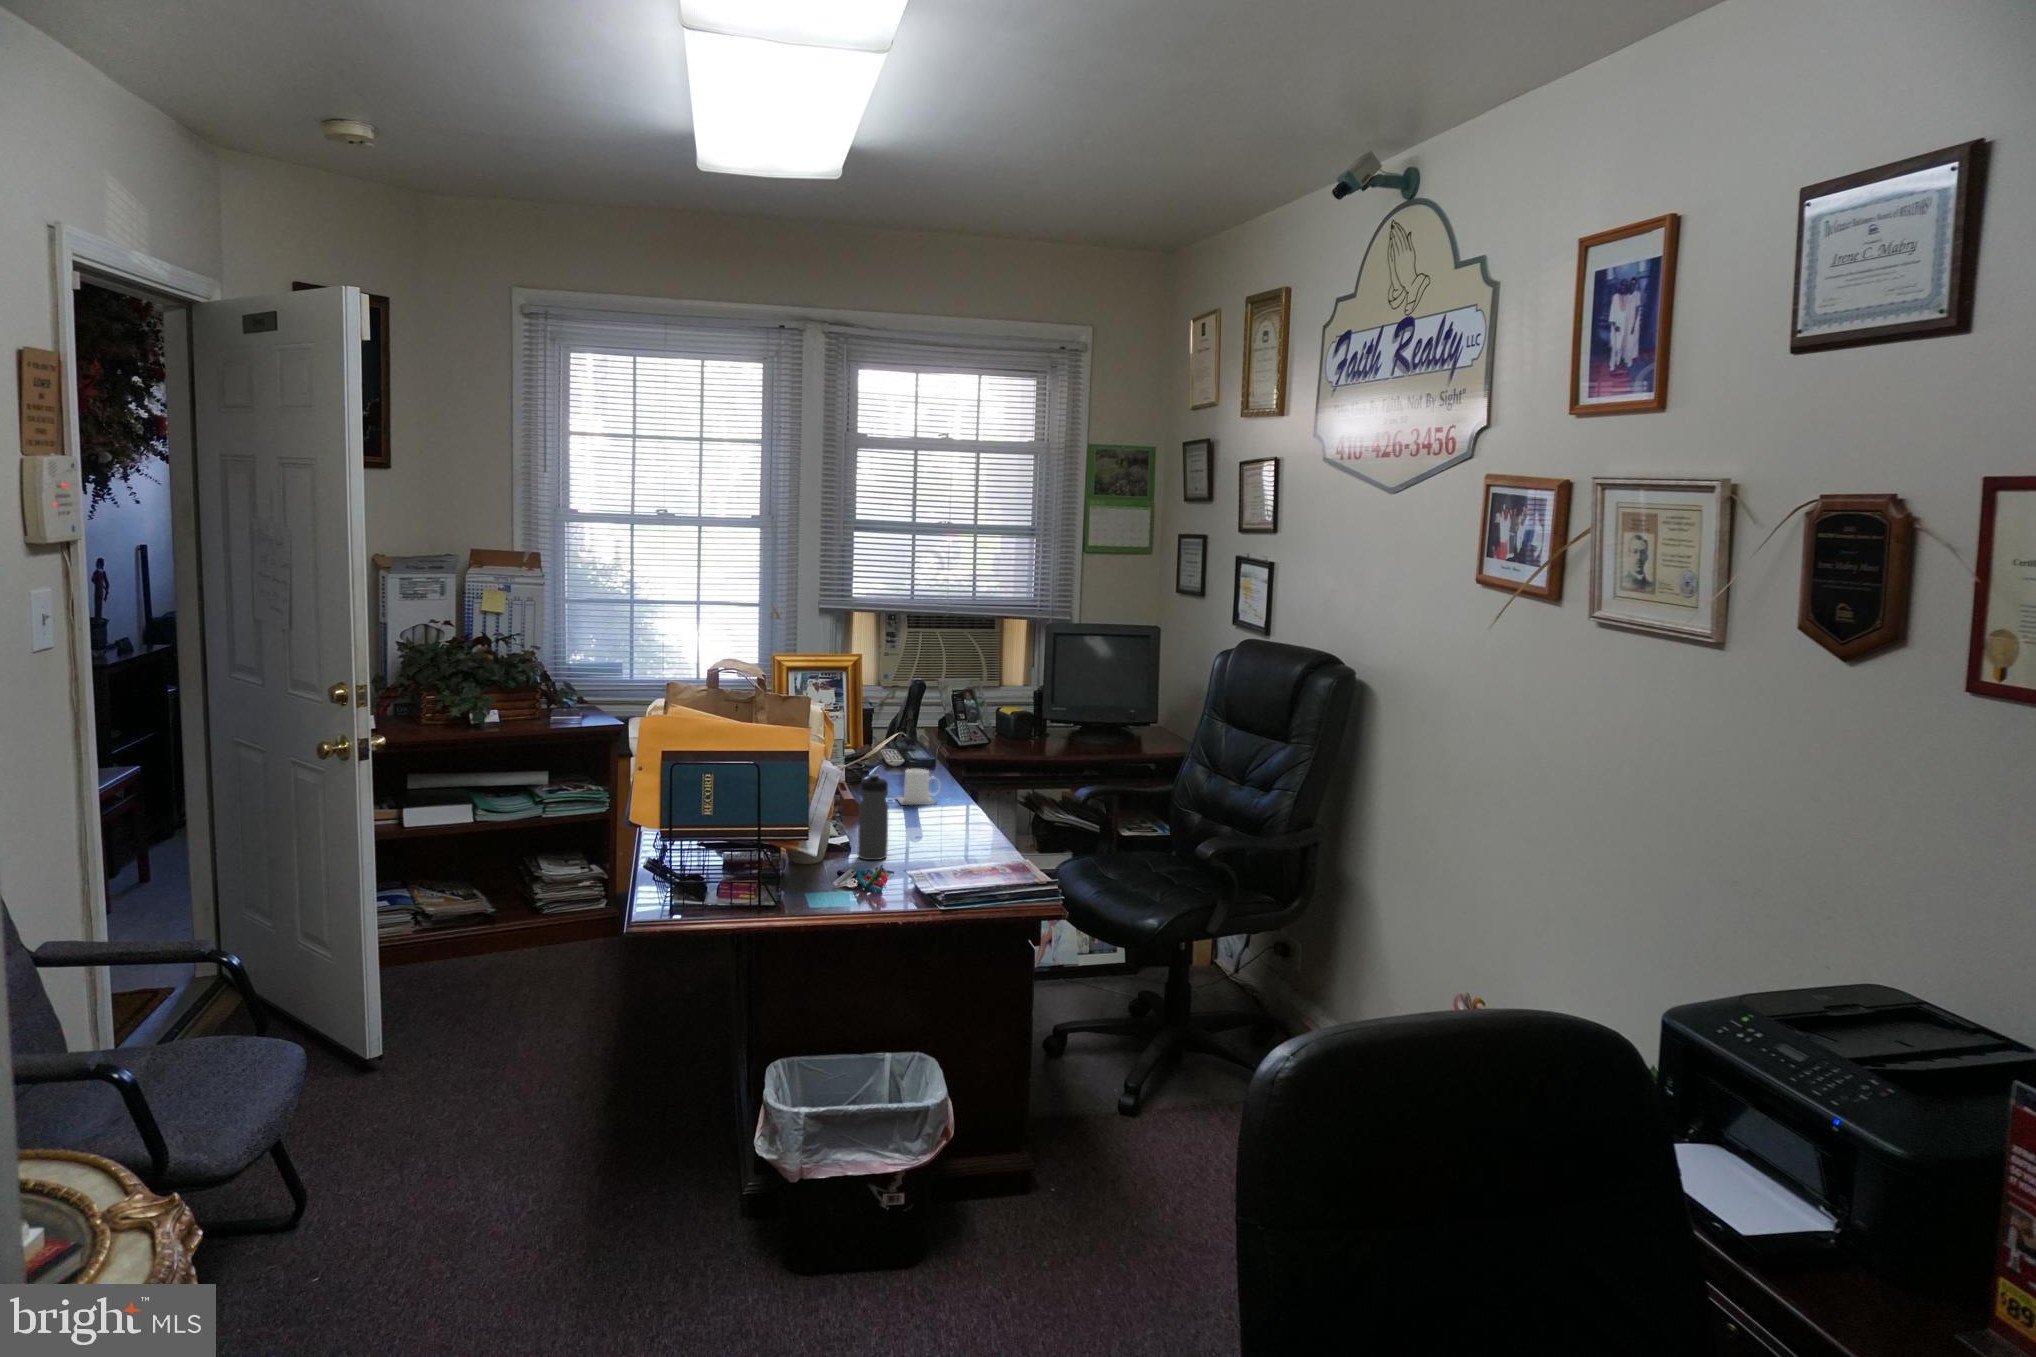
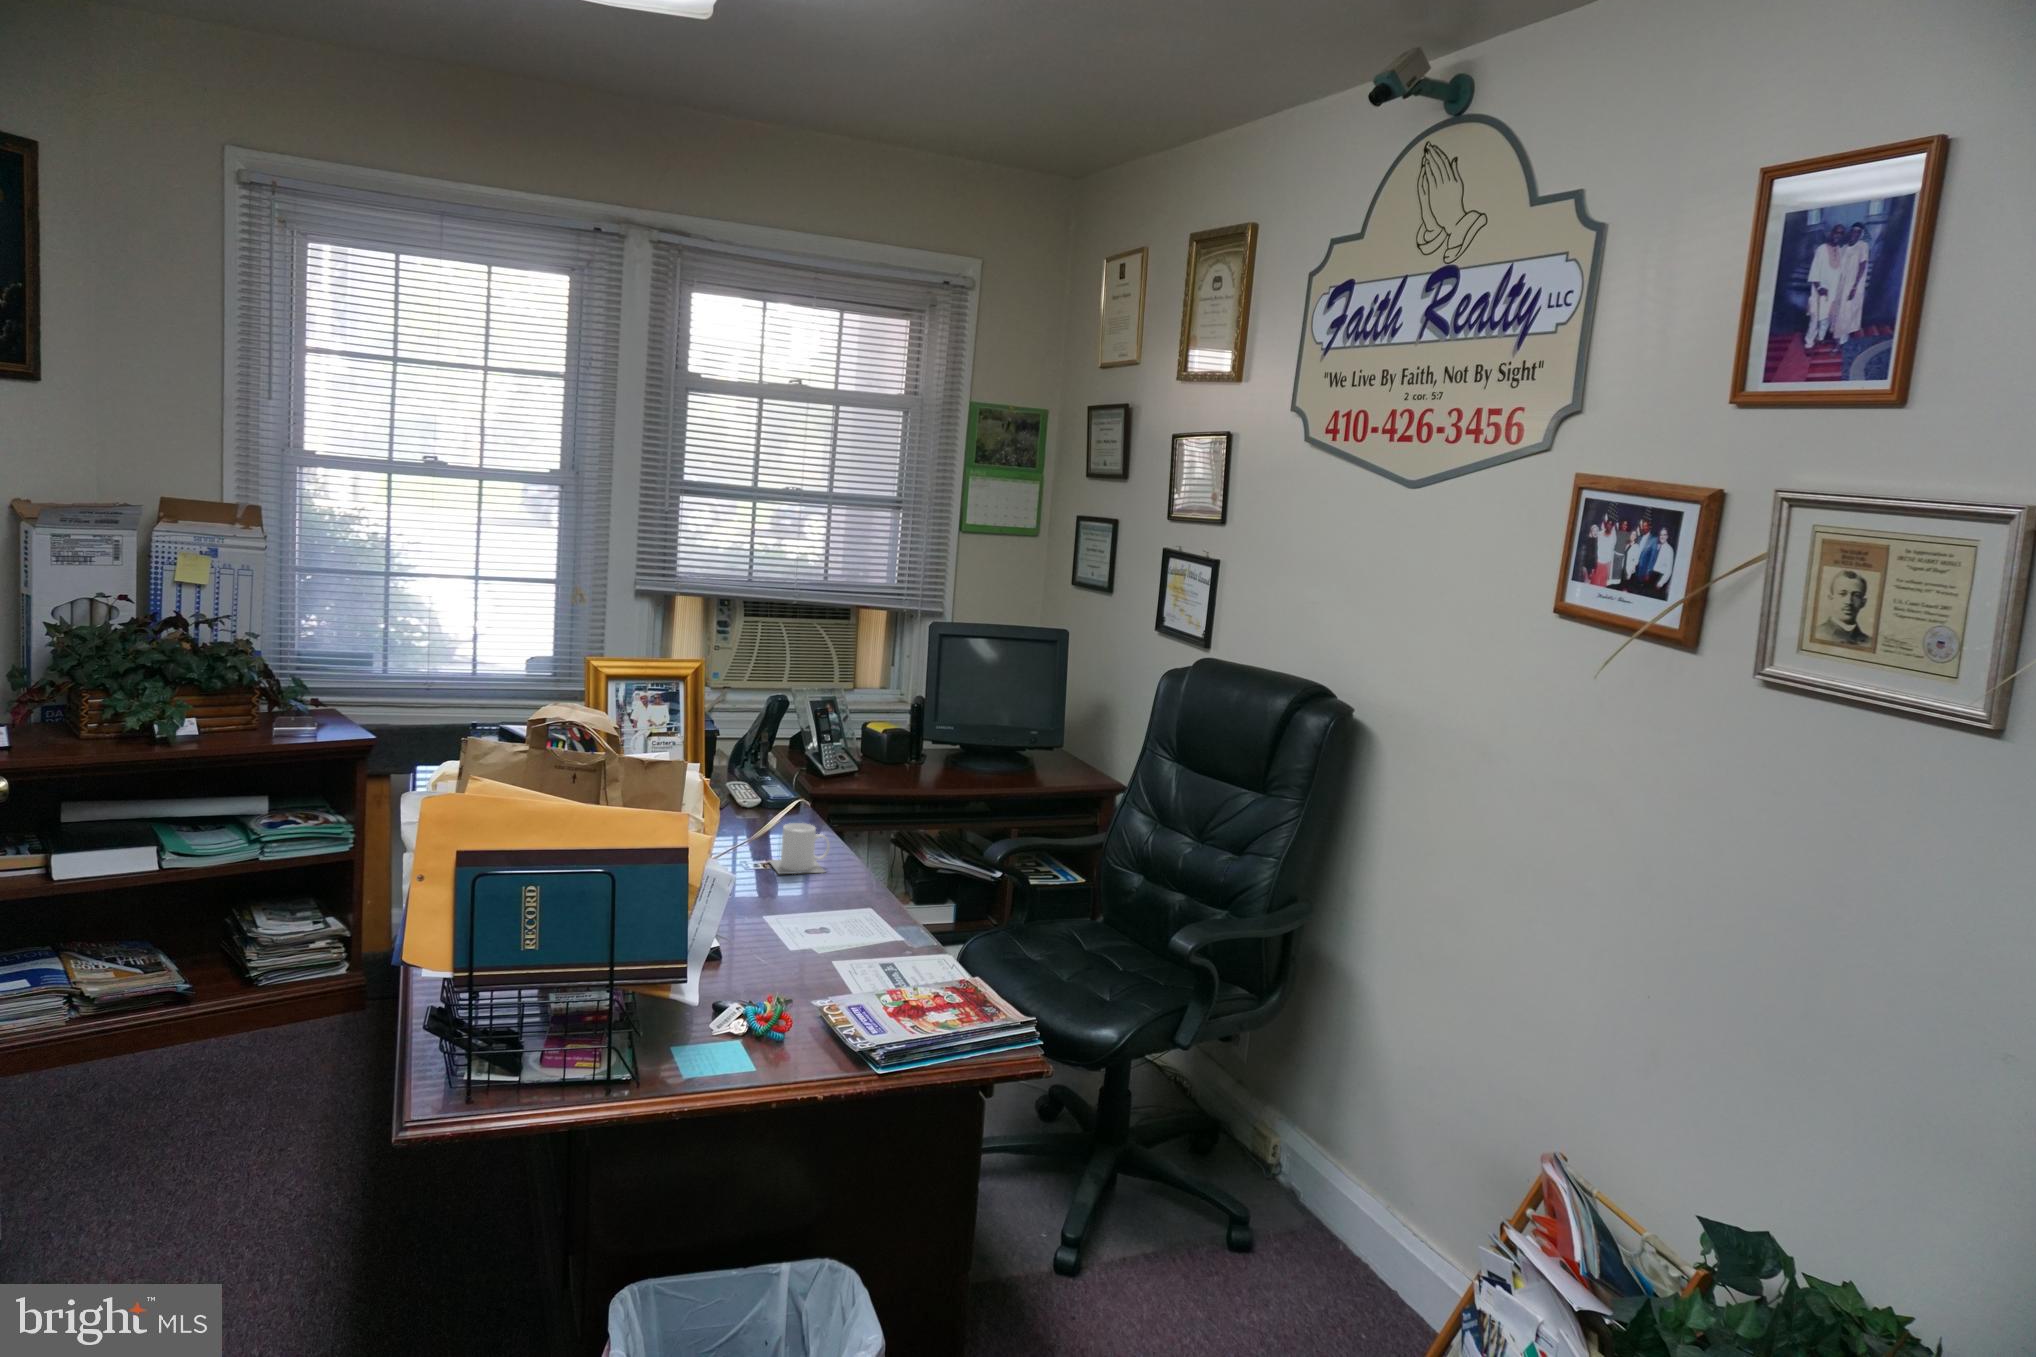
water bottle: present [857,774,889,860] -> none [741,860,790,986]

